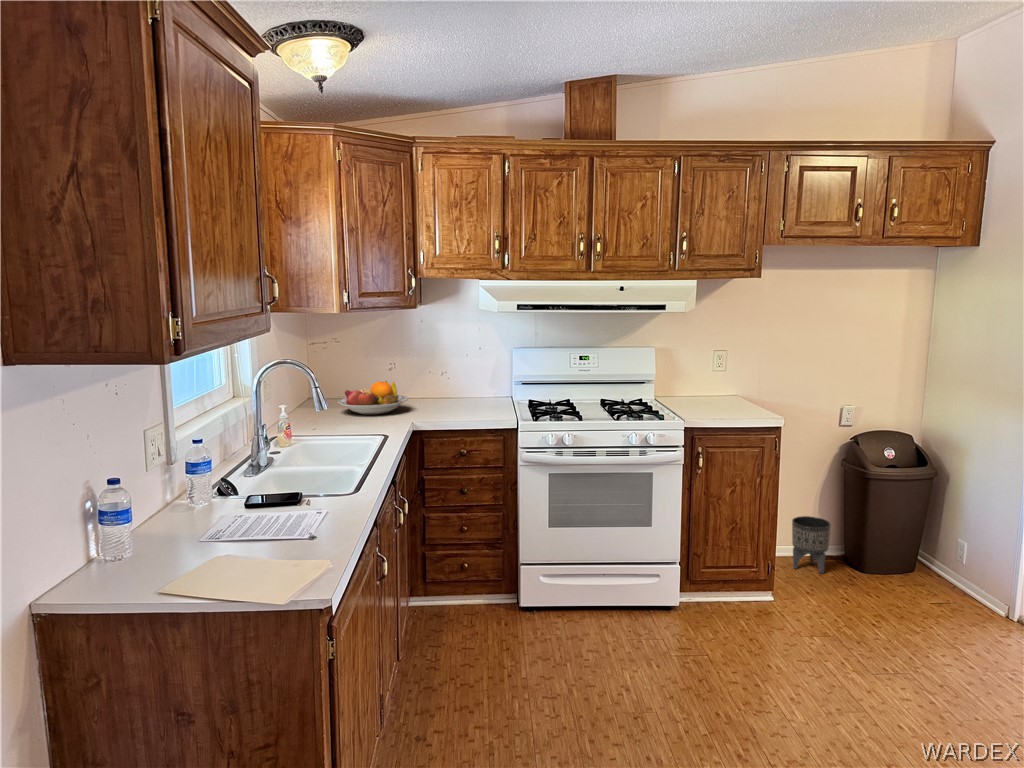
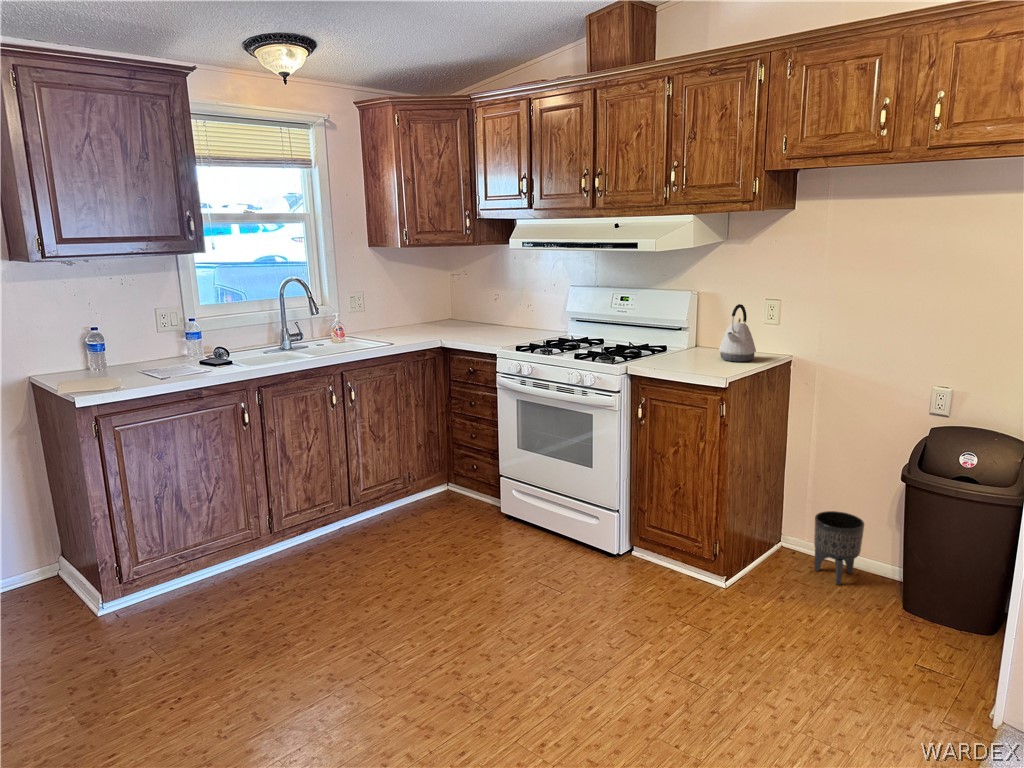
kettle: none [716,356,748,405] -> present [719,304,756,362]
fruit bowl: present [338,381,408,415] -> none [416,306,472,332]

